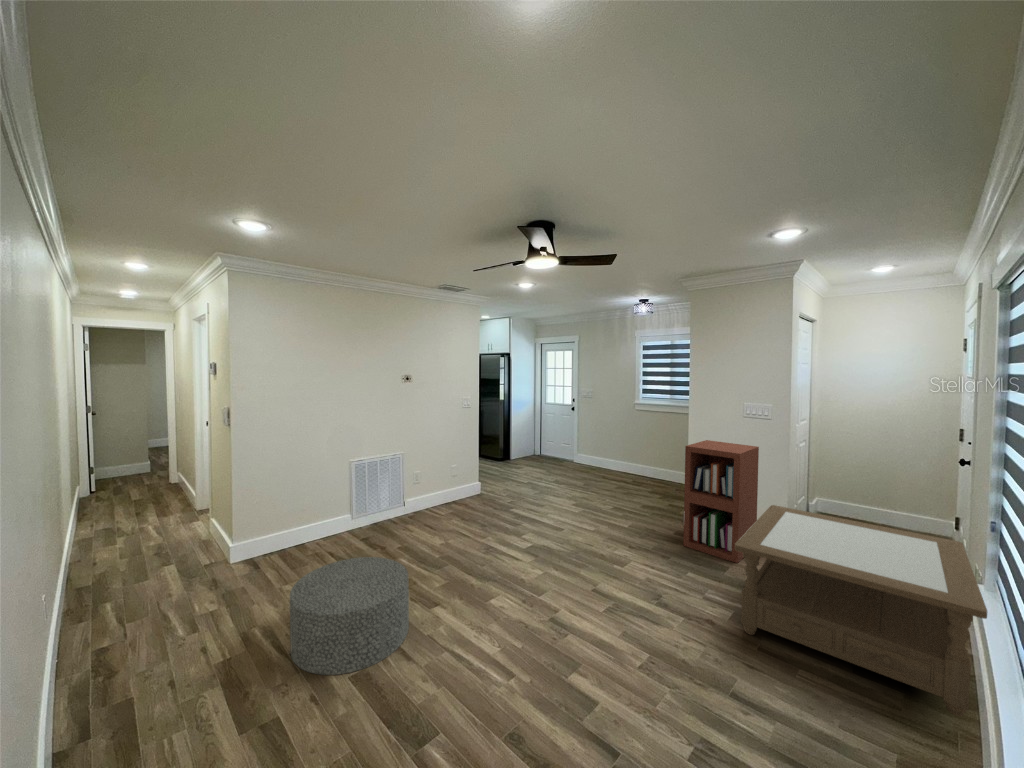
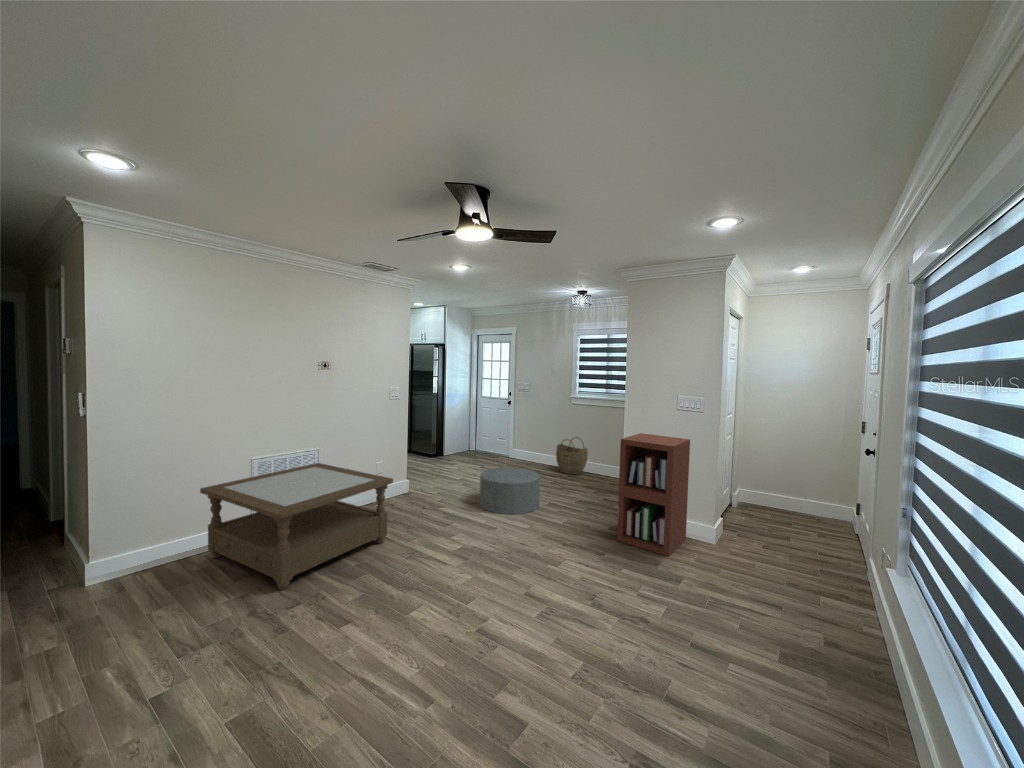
woven basket: none [621,442,653,480] -> present [556,437,588,475]
coffee table: present [735,505,987,716] -> present [200,463,393,590]
ottoman: present [290,557,409,675] -> present [480,468,540,514]

